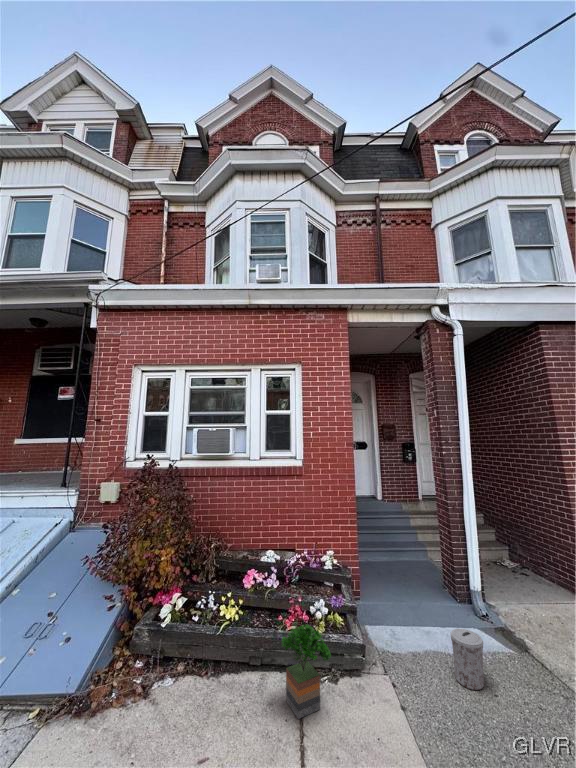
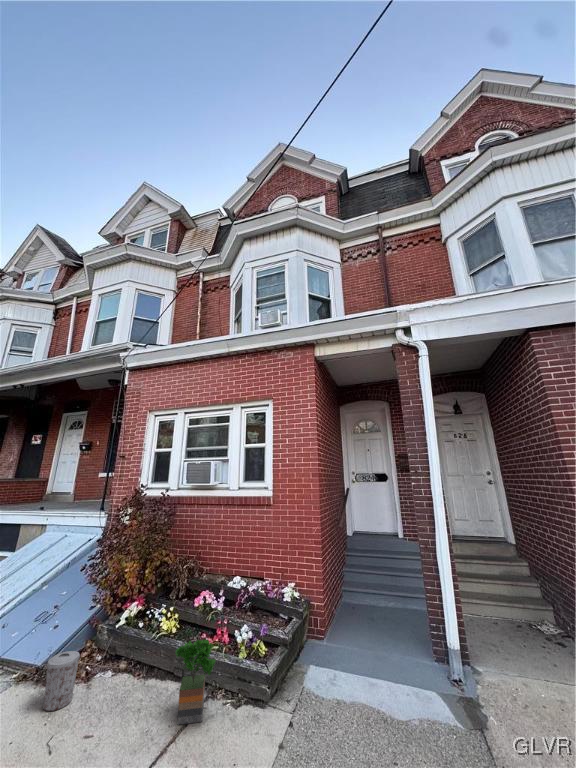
trash can: present [451,629,484,690] -> present [43,651,80,711]

